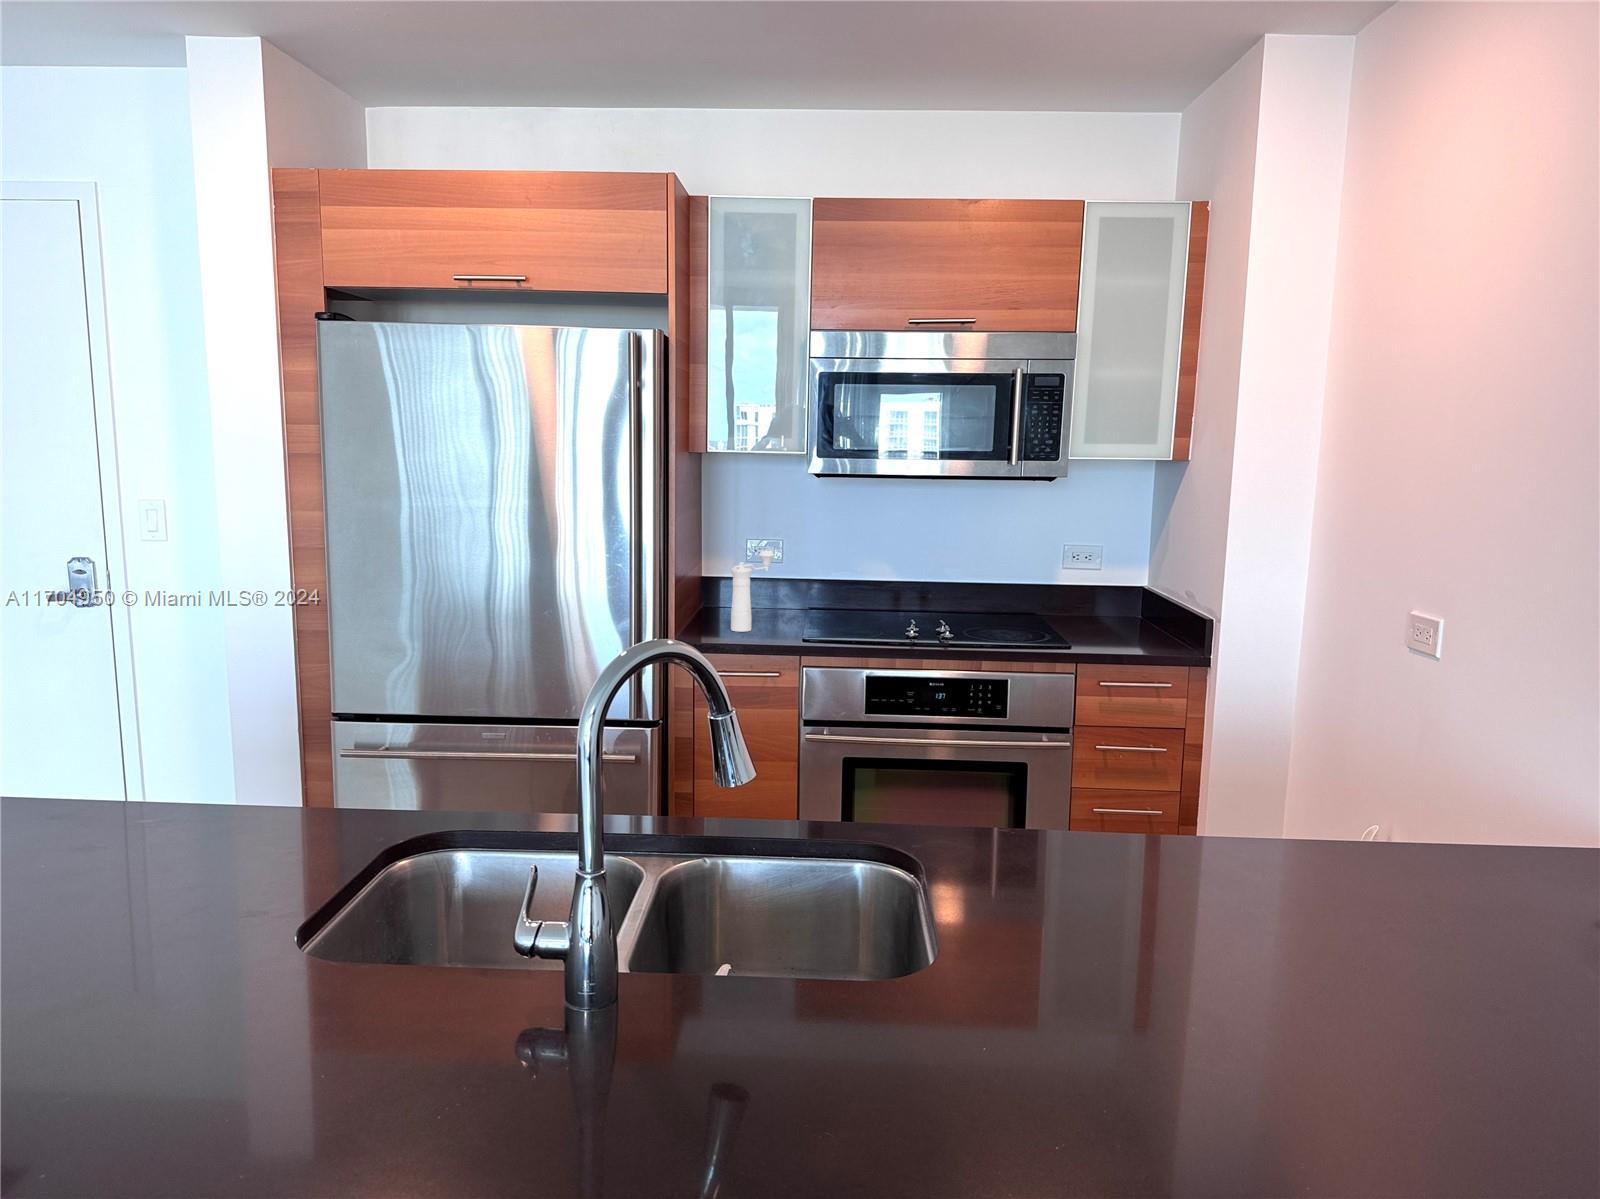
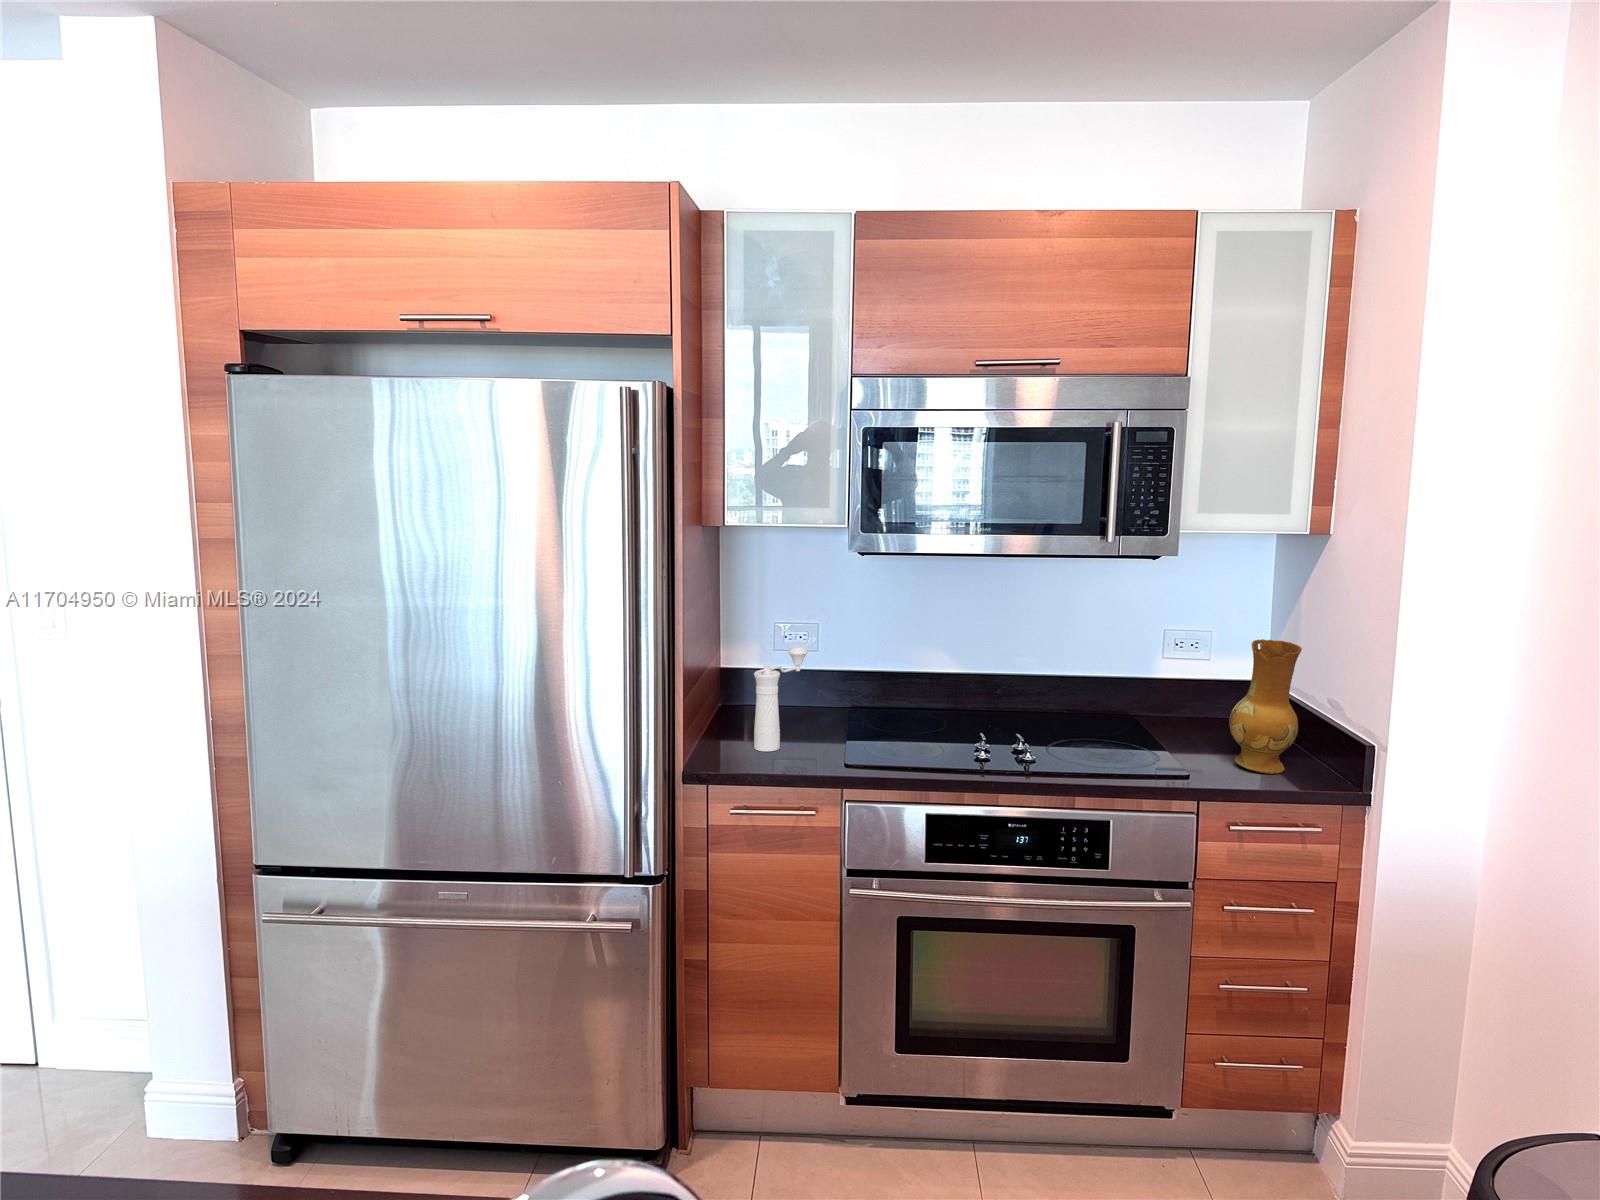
ceramic jug: none [1106,541,1160,646] -> present [1229,639,1302,774]

